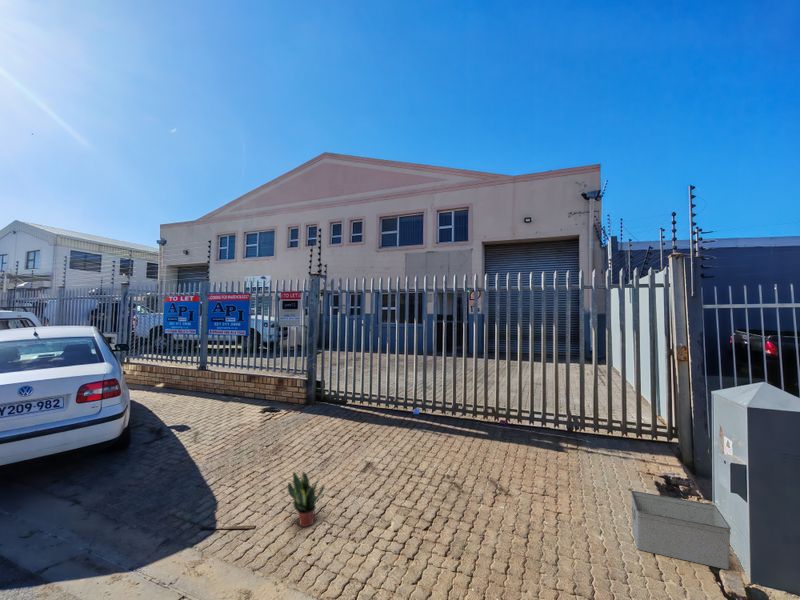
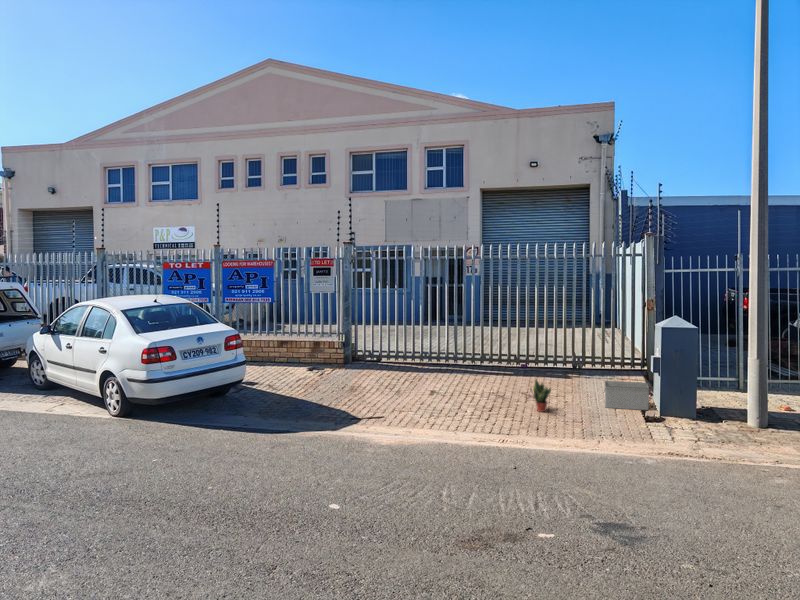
potted plant: present [288,472,325,527] -> present [530,379,551,412]

